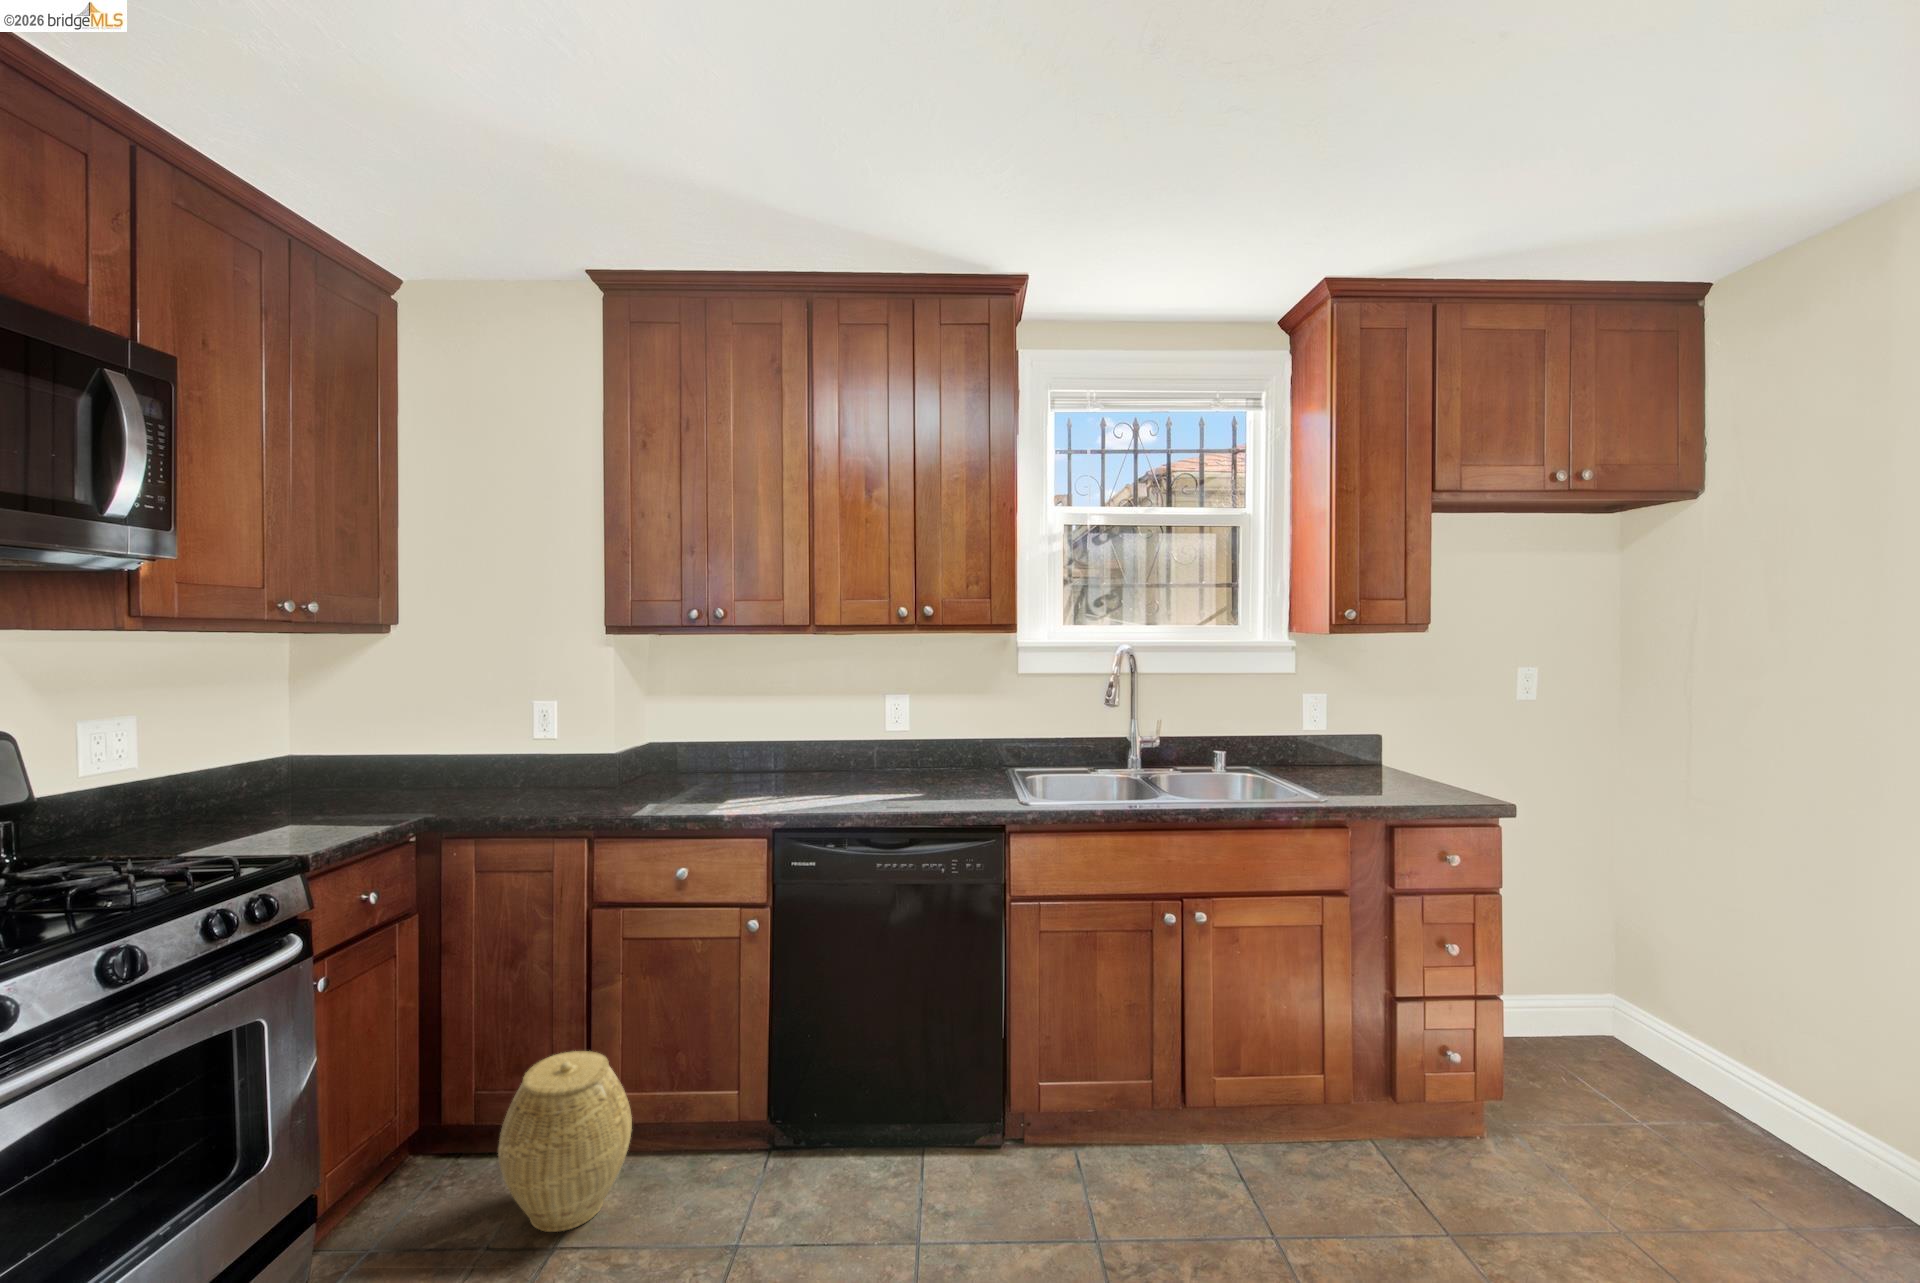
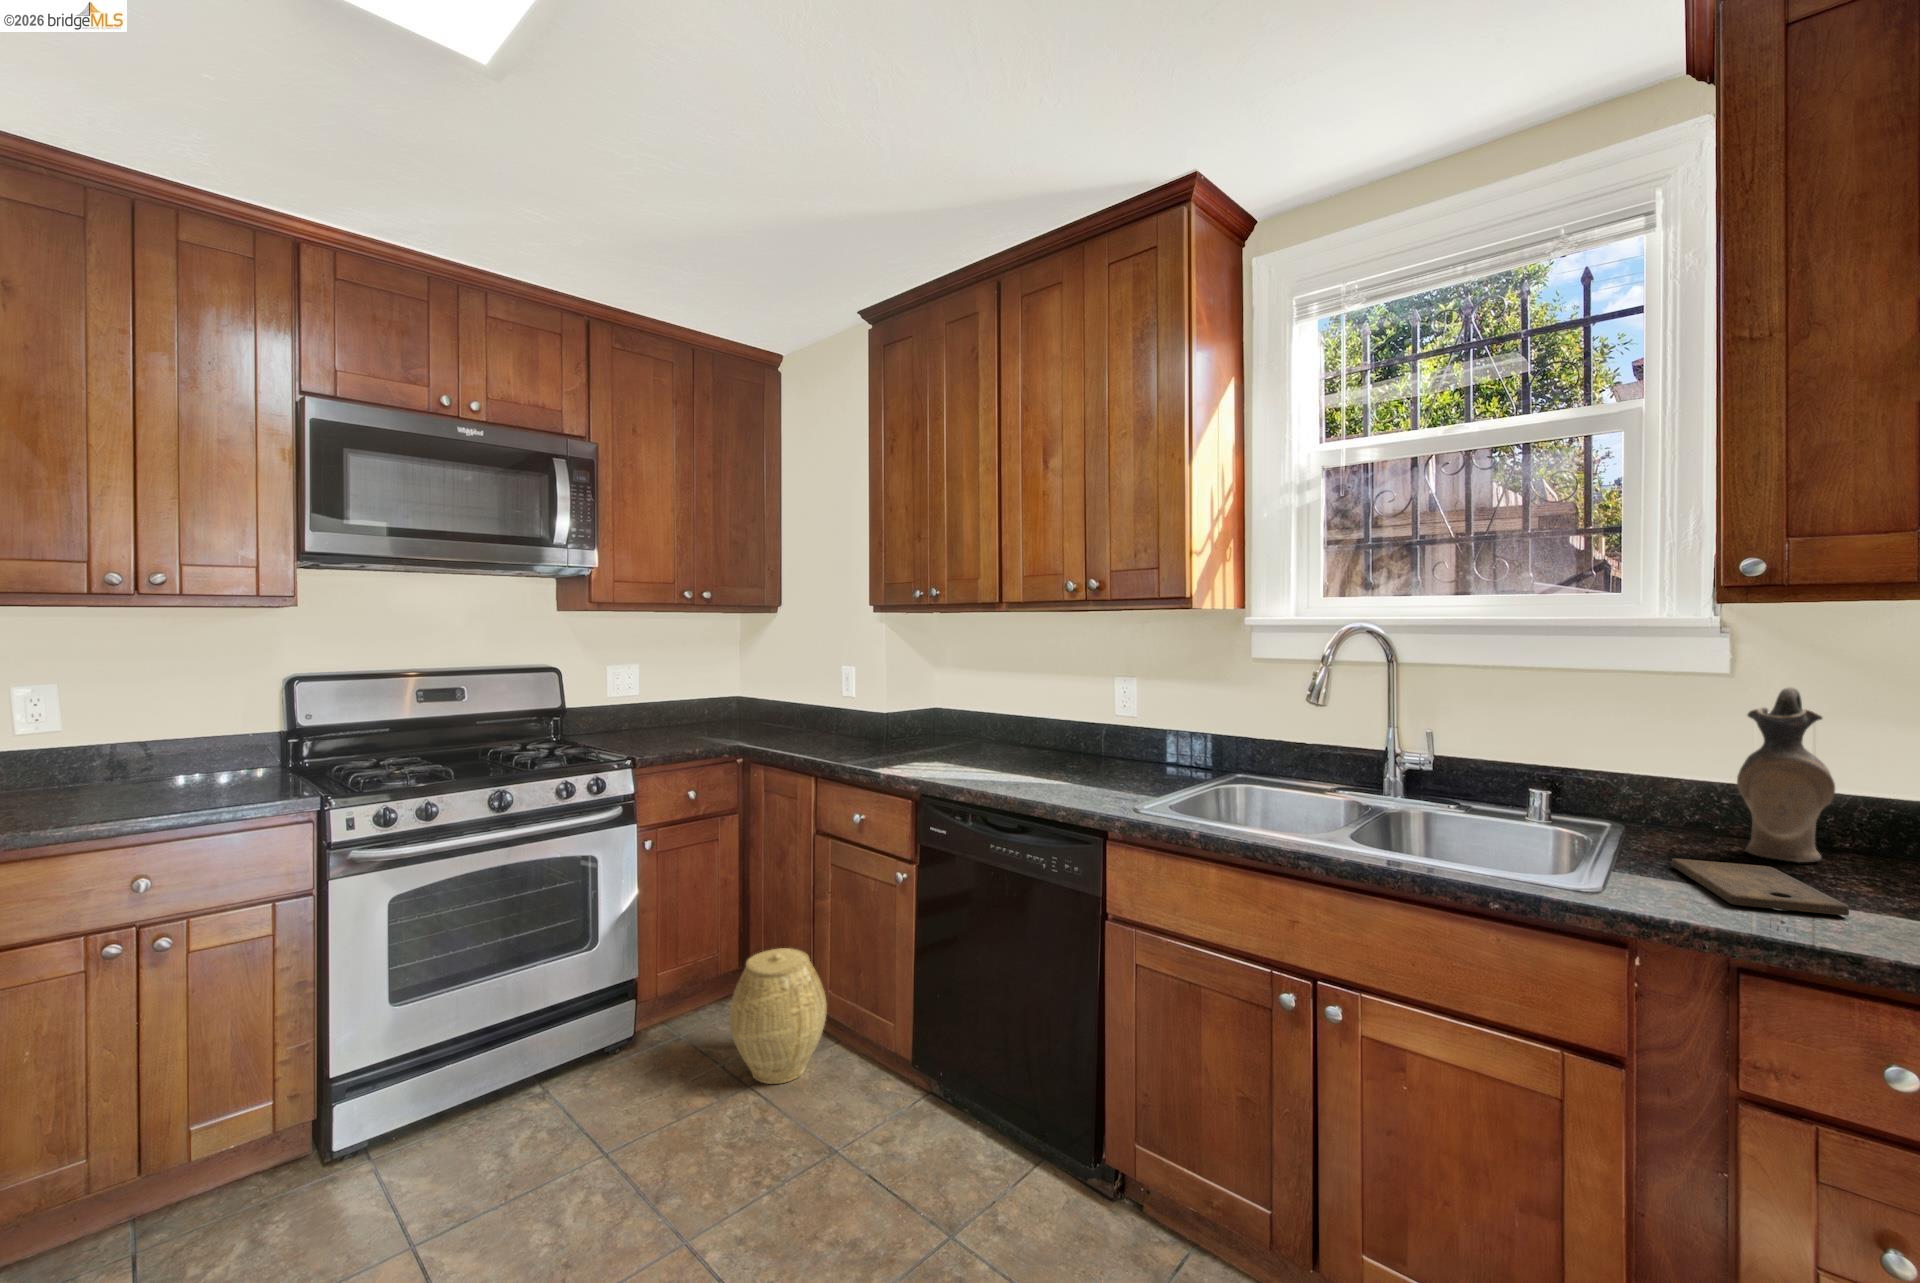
ceramic pitcher: none [1319,677,1364,774] -> present [1737,688,1835,862]
cutting board: none [1322,779,1416,801] -> present [1672,858,1849,915]

